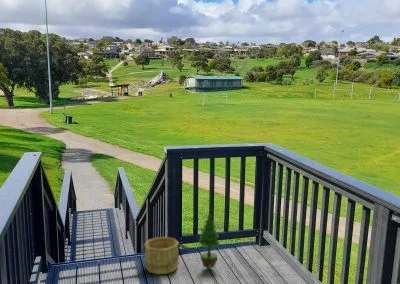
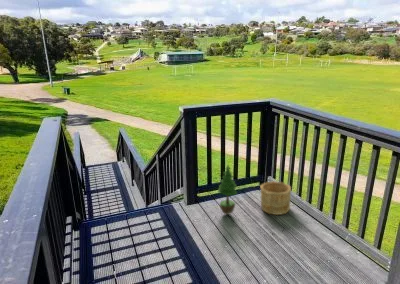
wooden bucket: present [144,237,179,274] -> present [260,182,291,215]

